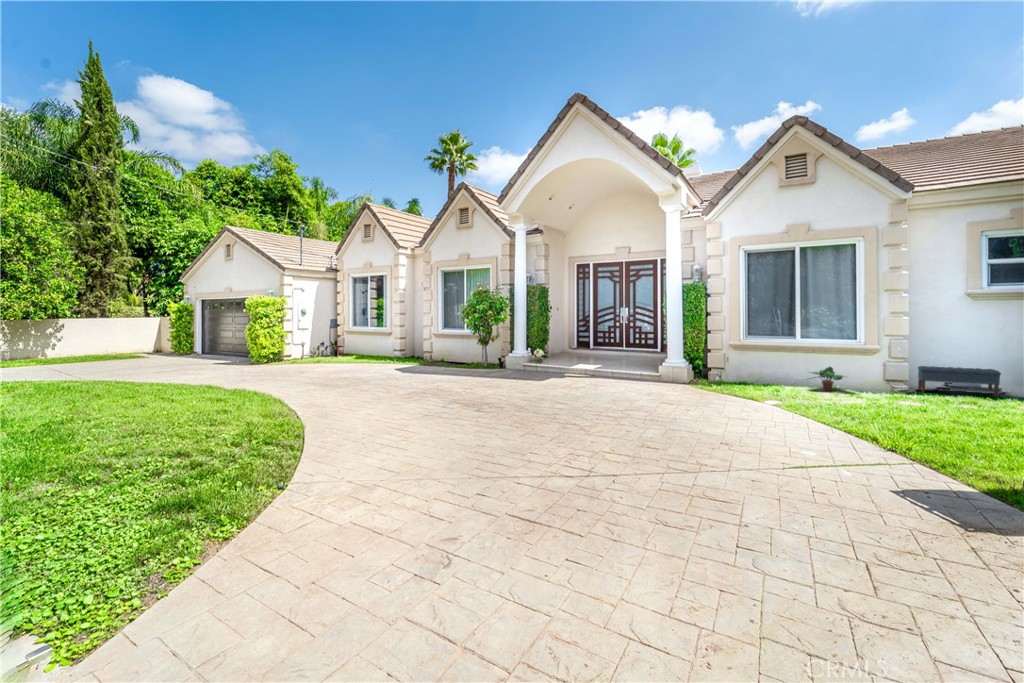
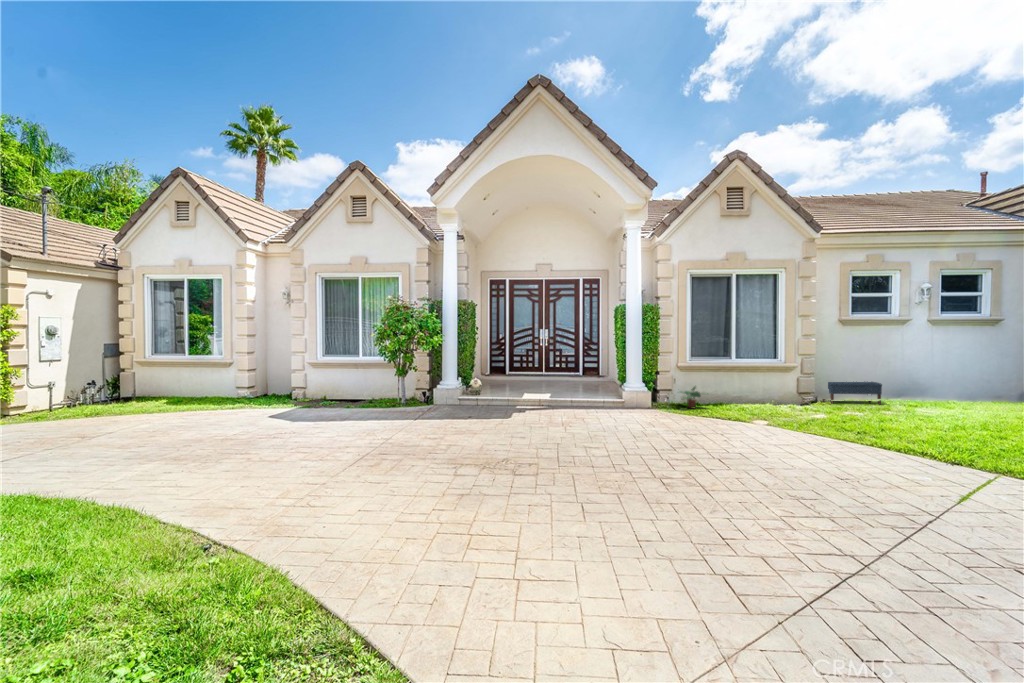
potted plant: present [811,367,844,391] -> present [681,387,701,408]

